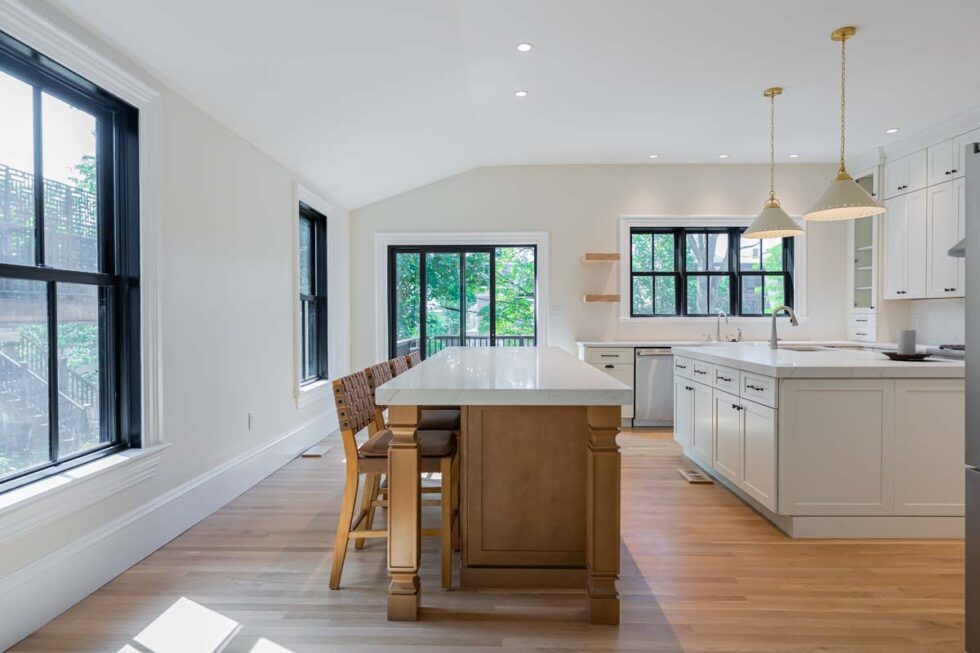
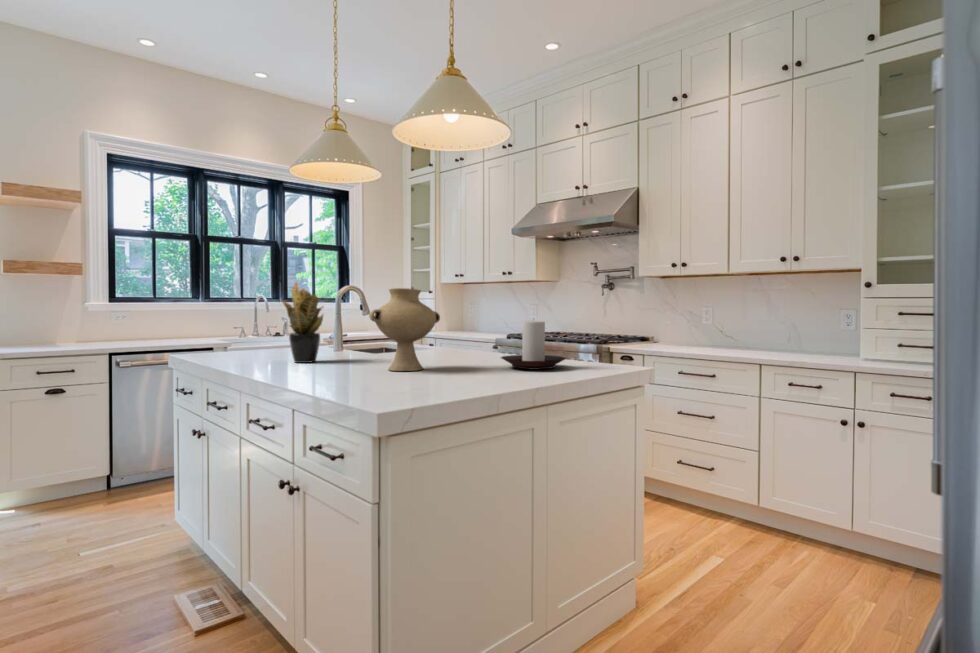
potted plant: none [734,305,769,352] -> present [281,283,324,363]
vase: none [789,310,837,357] -> present [369,288,440,371]

